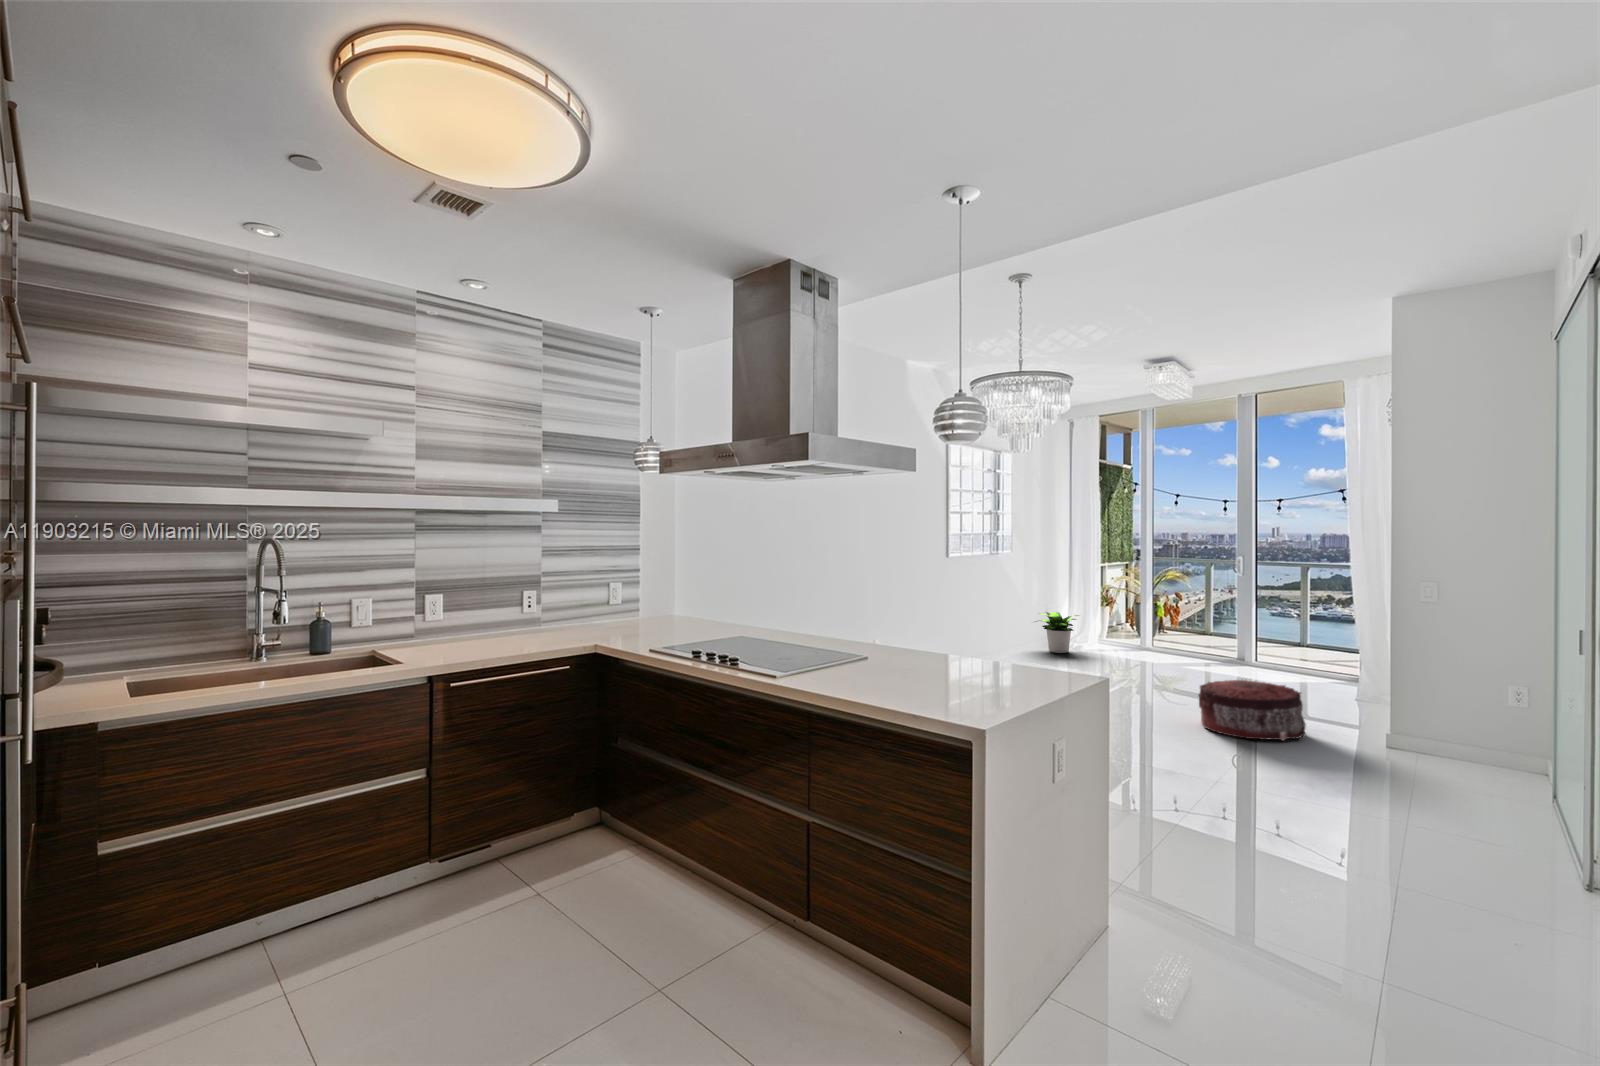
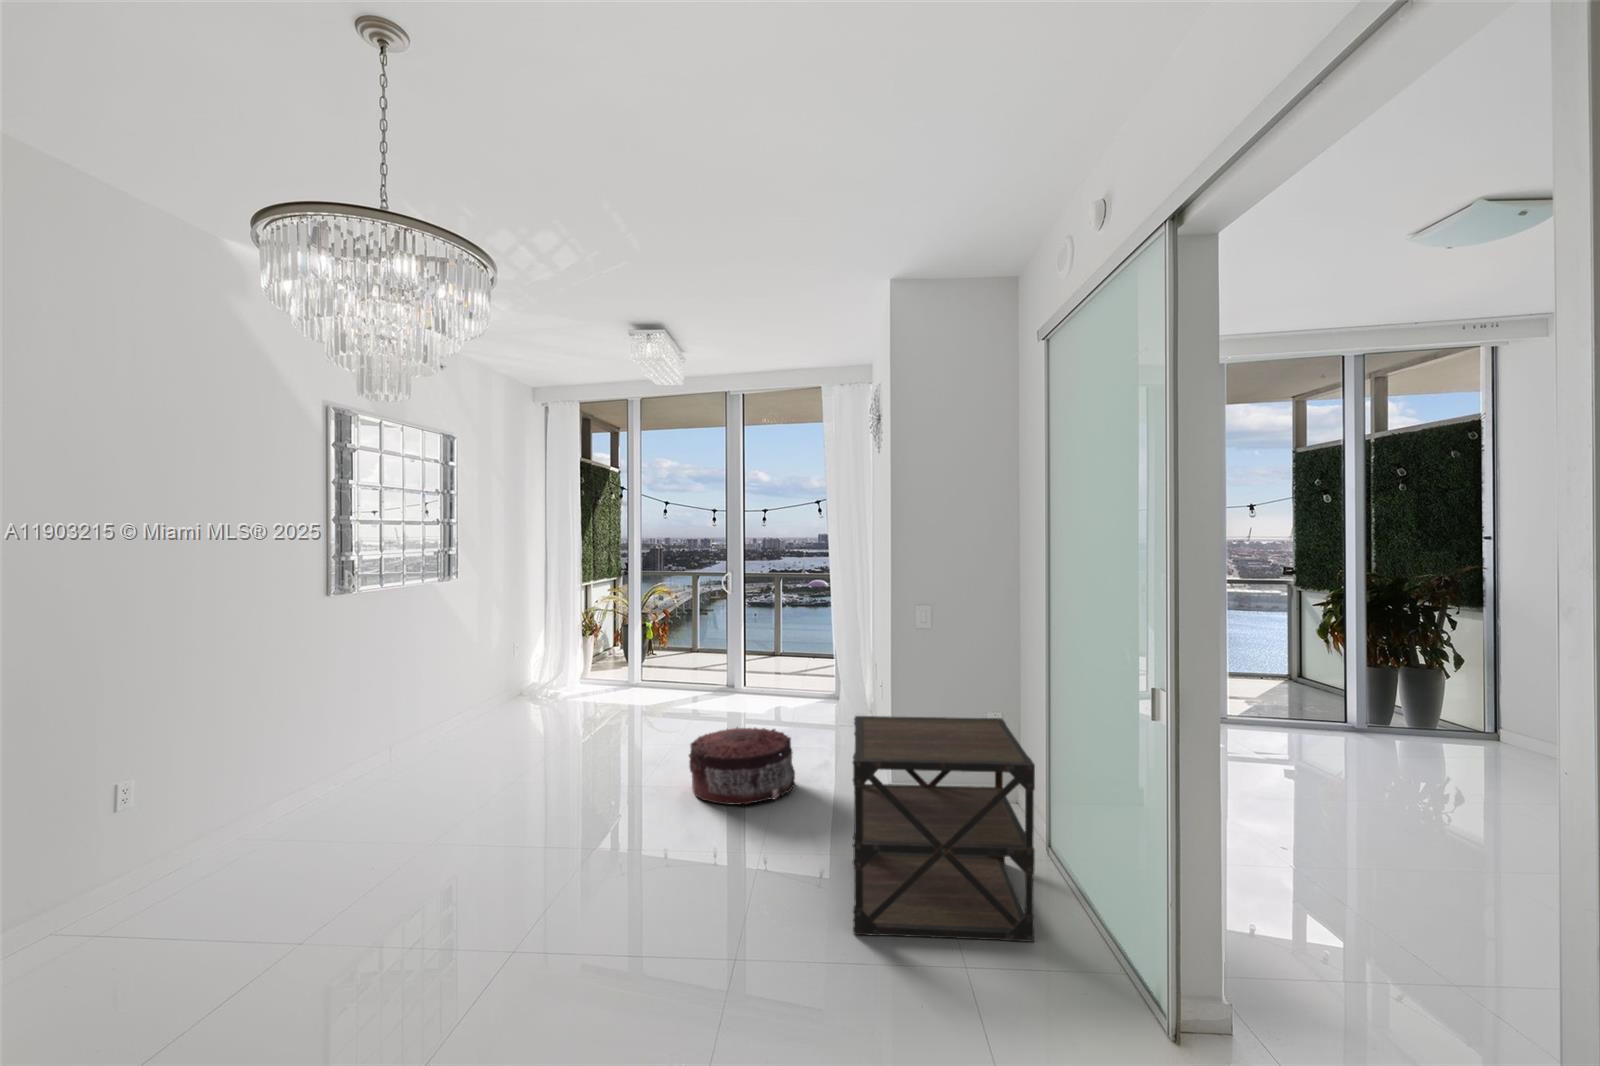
potted plant: present [1035,612,1079,653] -> none [497,645,560,699]
side table: none [1351,663,1566,876] -> present [852,716,1035,942]

